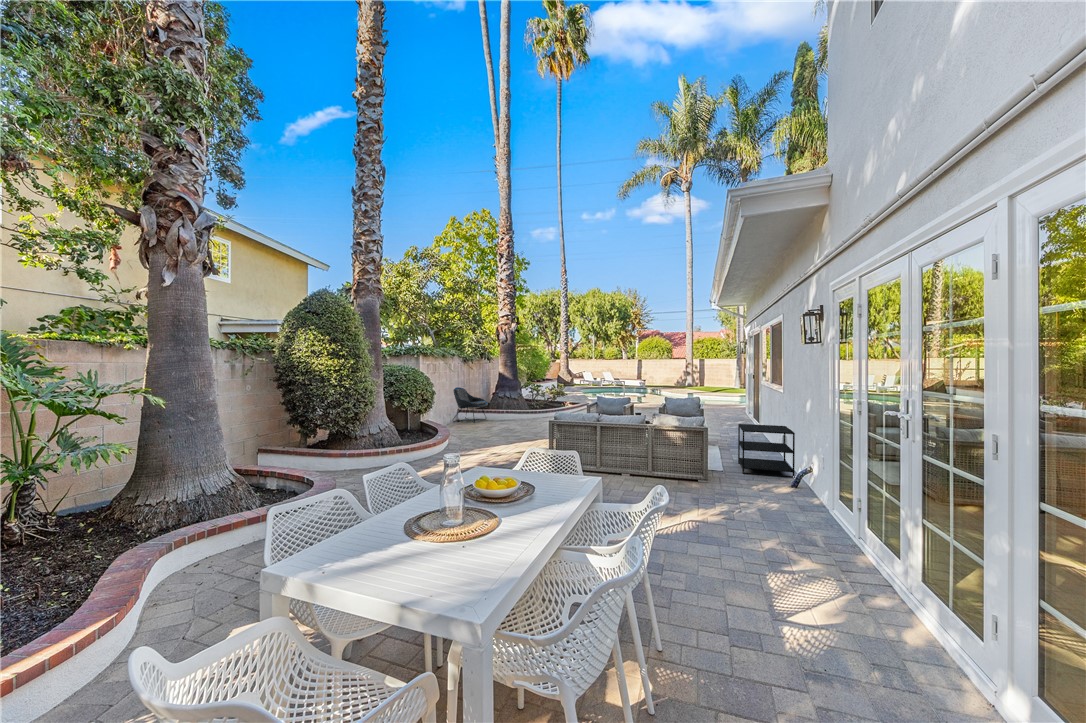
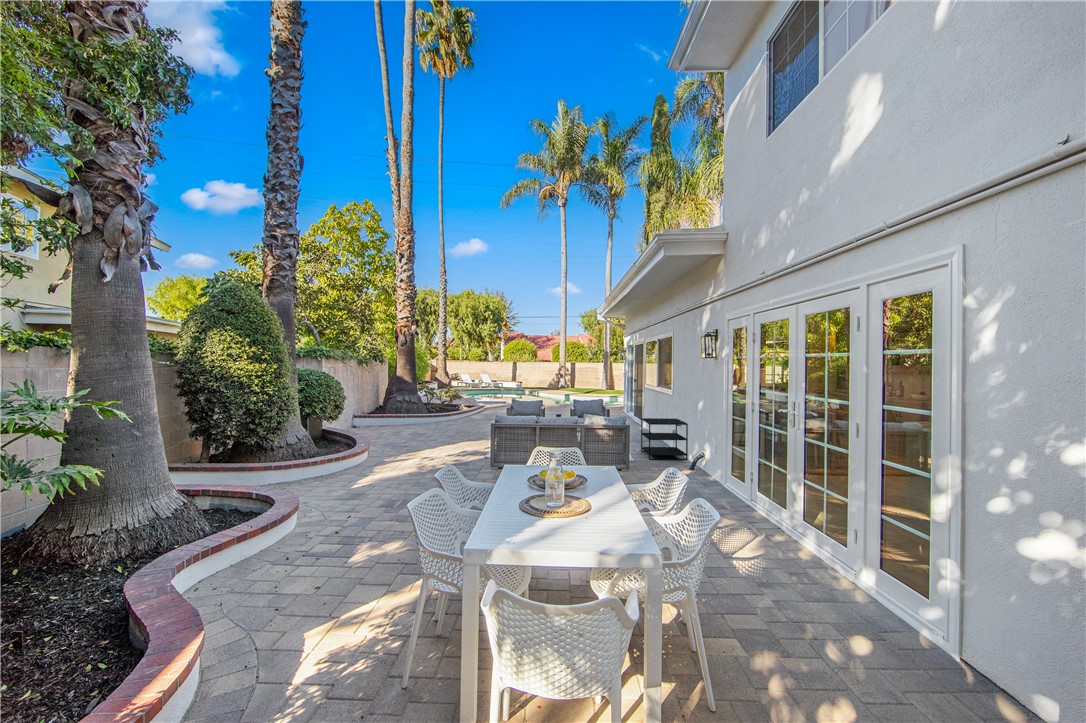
lounge chair: present [453,387,488,423] -> none [348,392,387,429]

